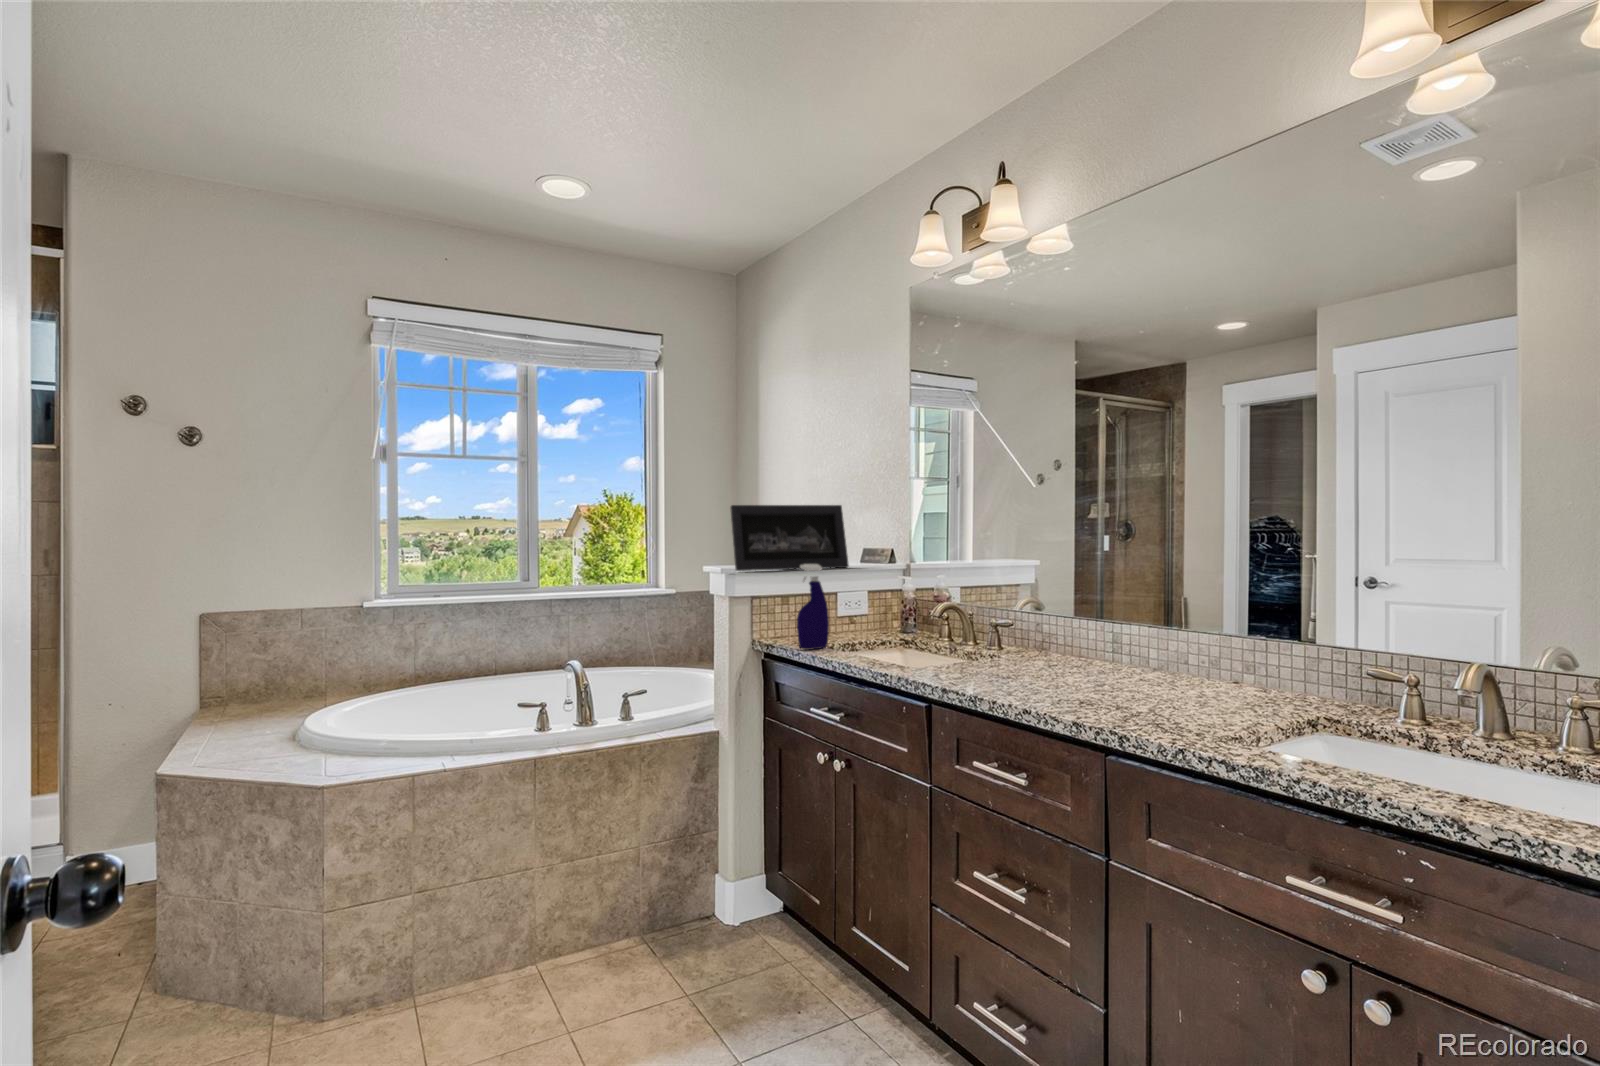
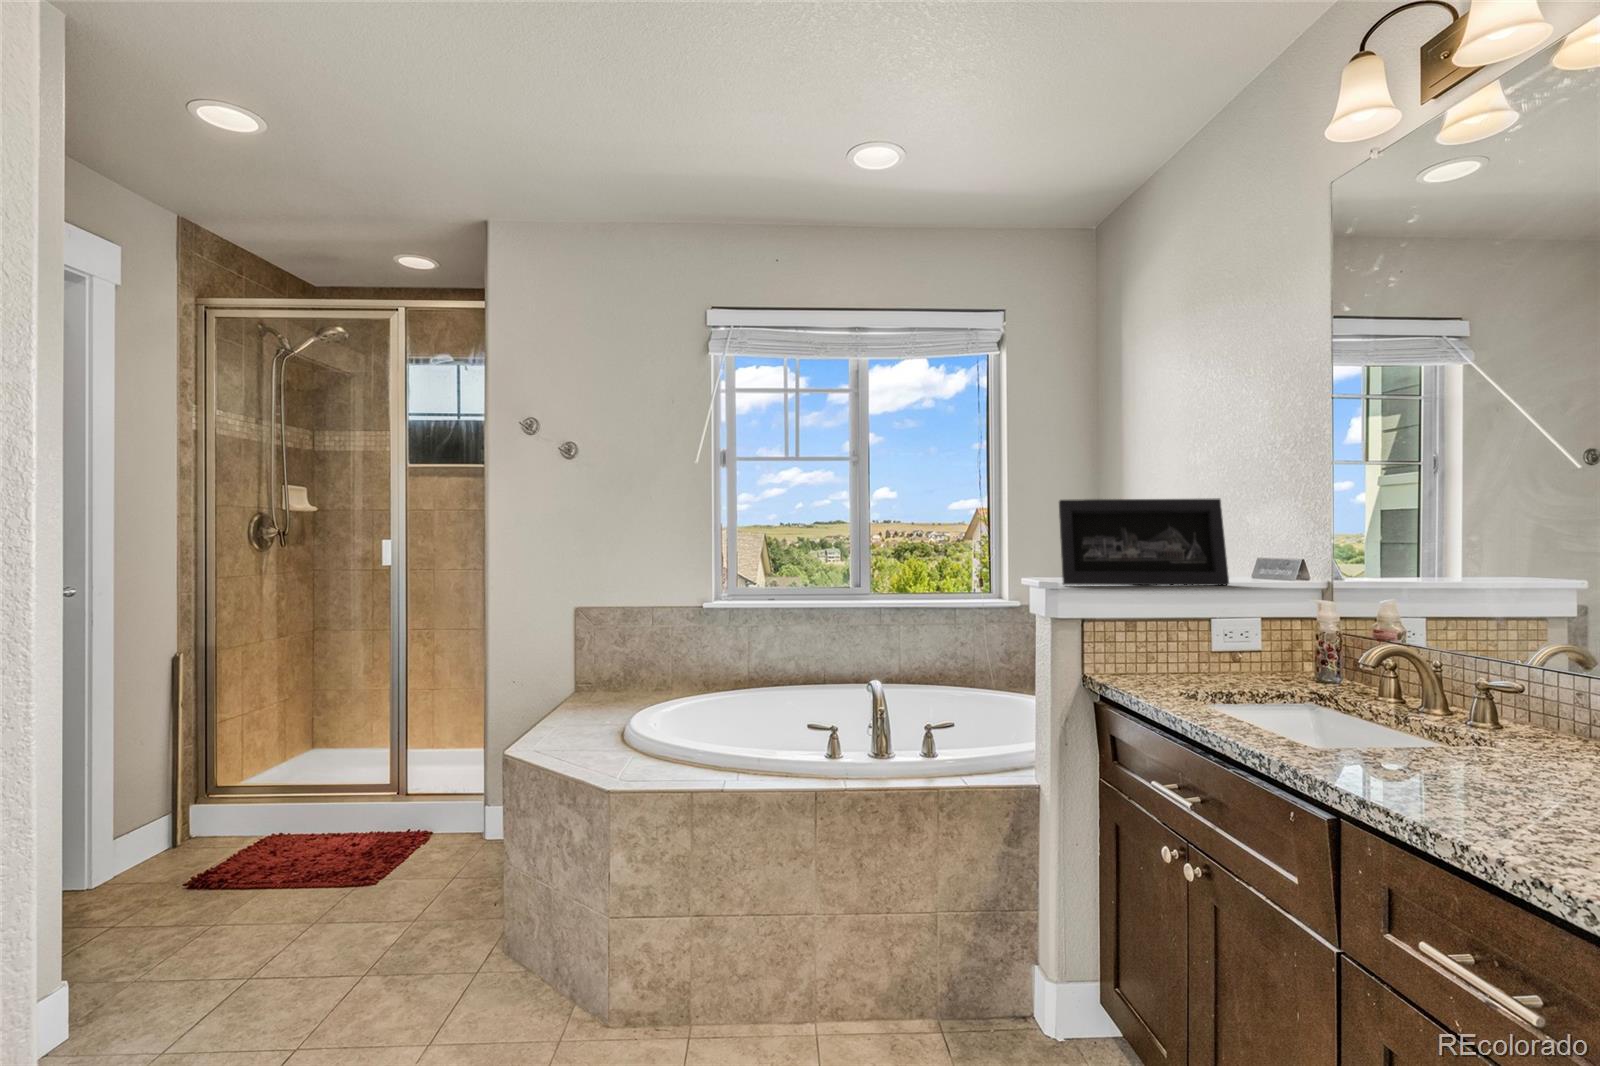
spray bottle: present [797,564,829,650] -> none [1144,580,1193,697]

